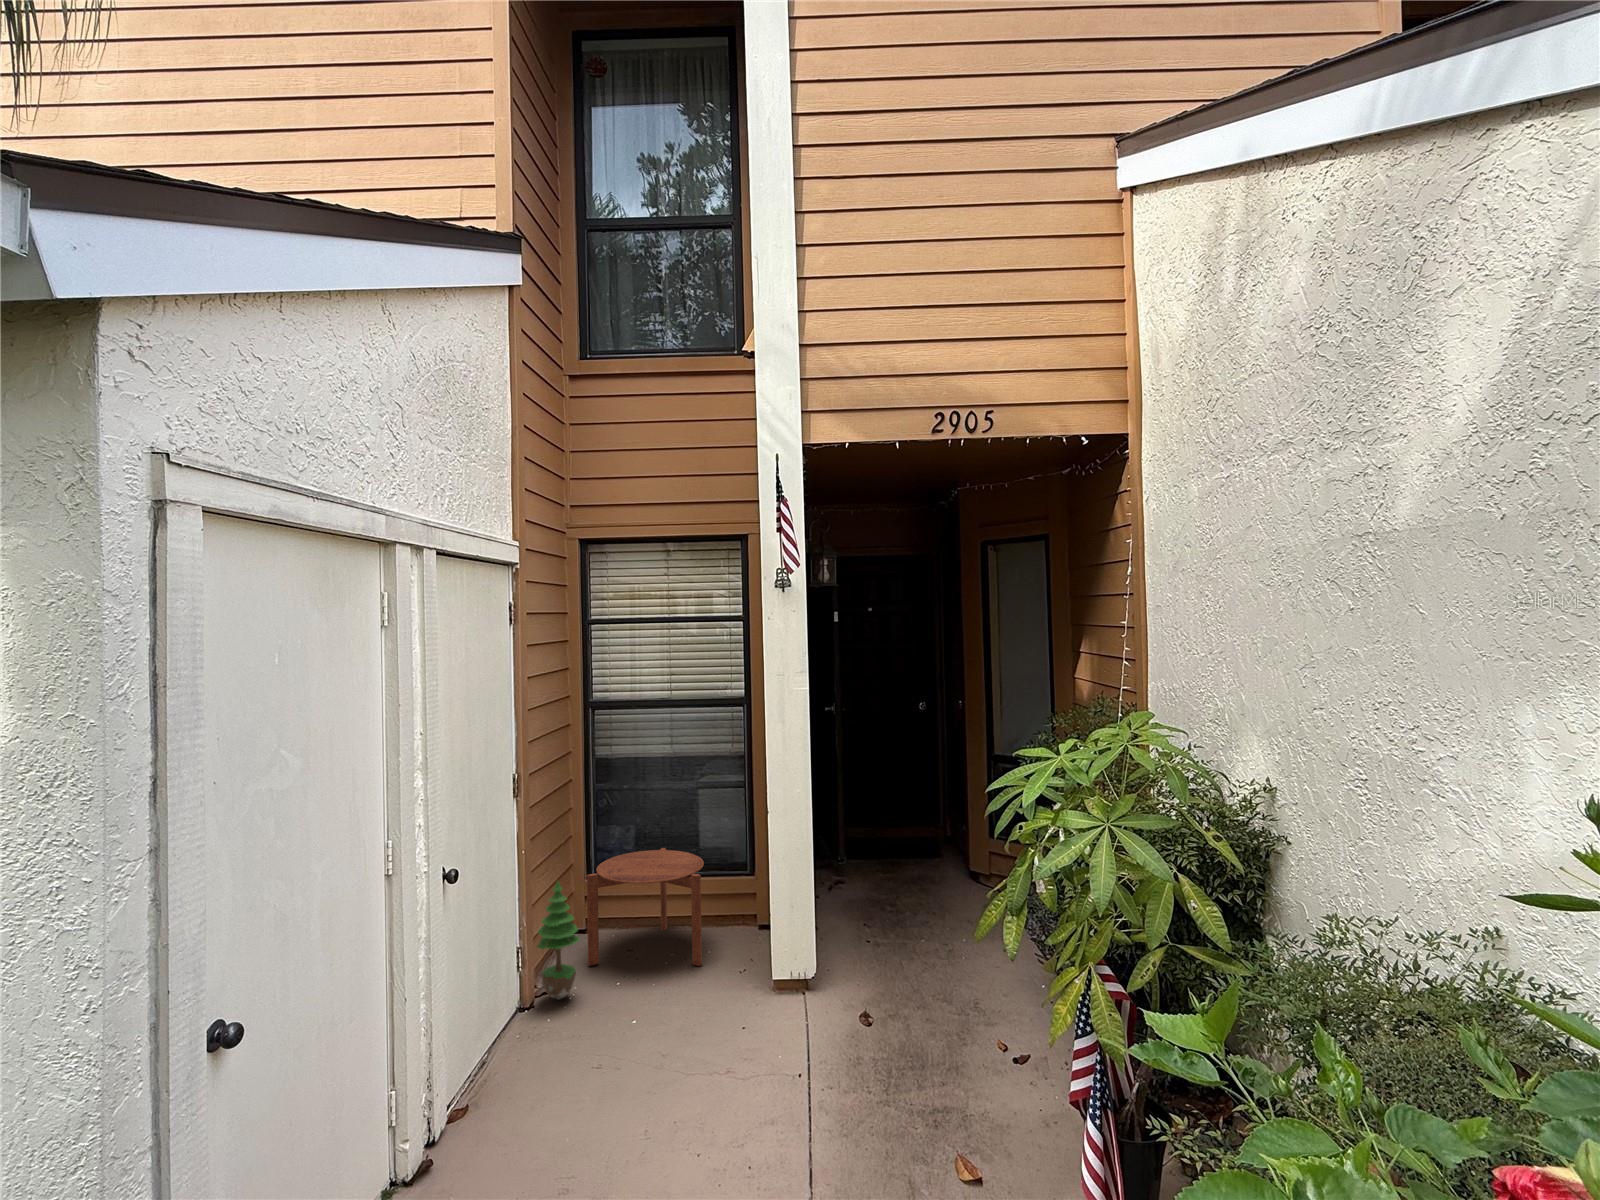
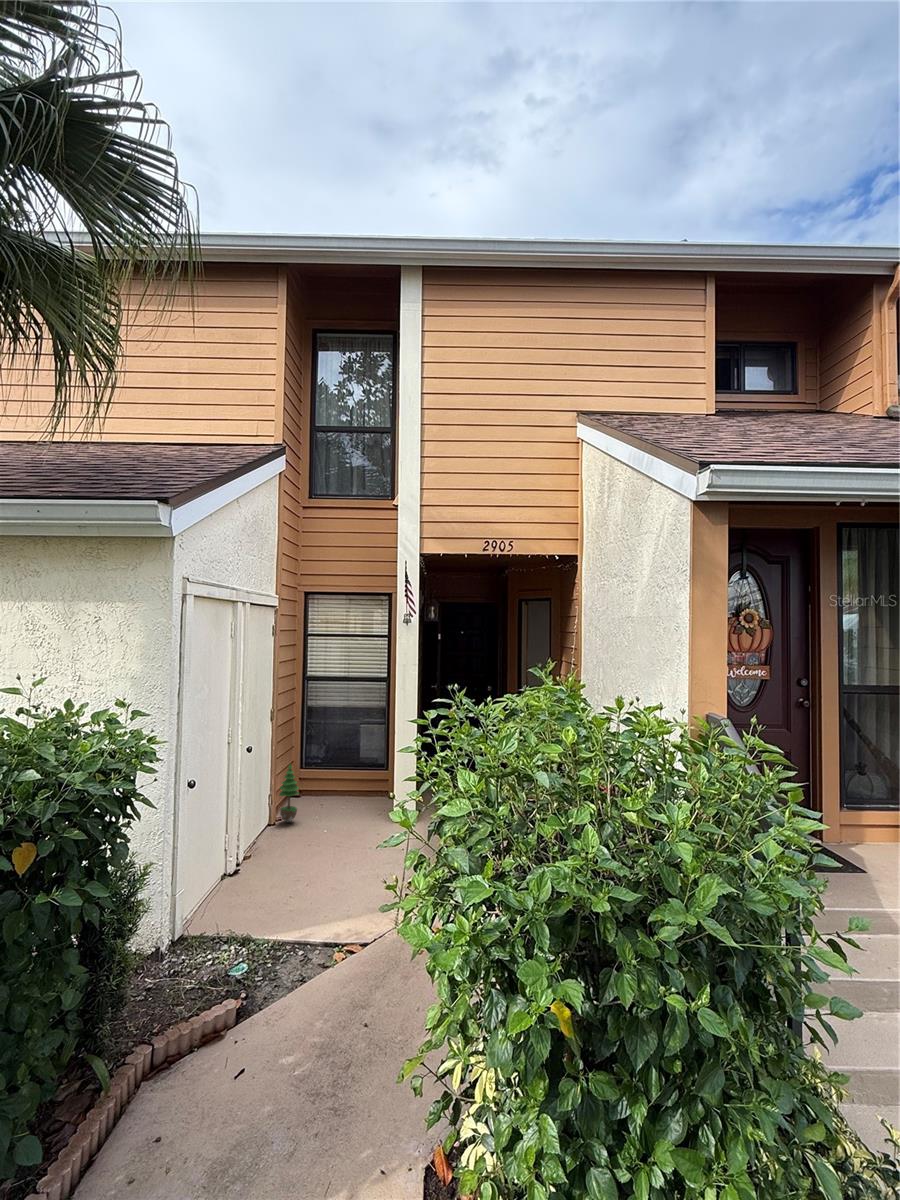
side table: present [587,848,704,966] -> none [301,755,363,812]

